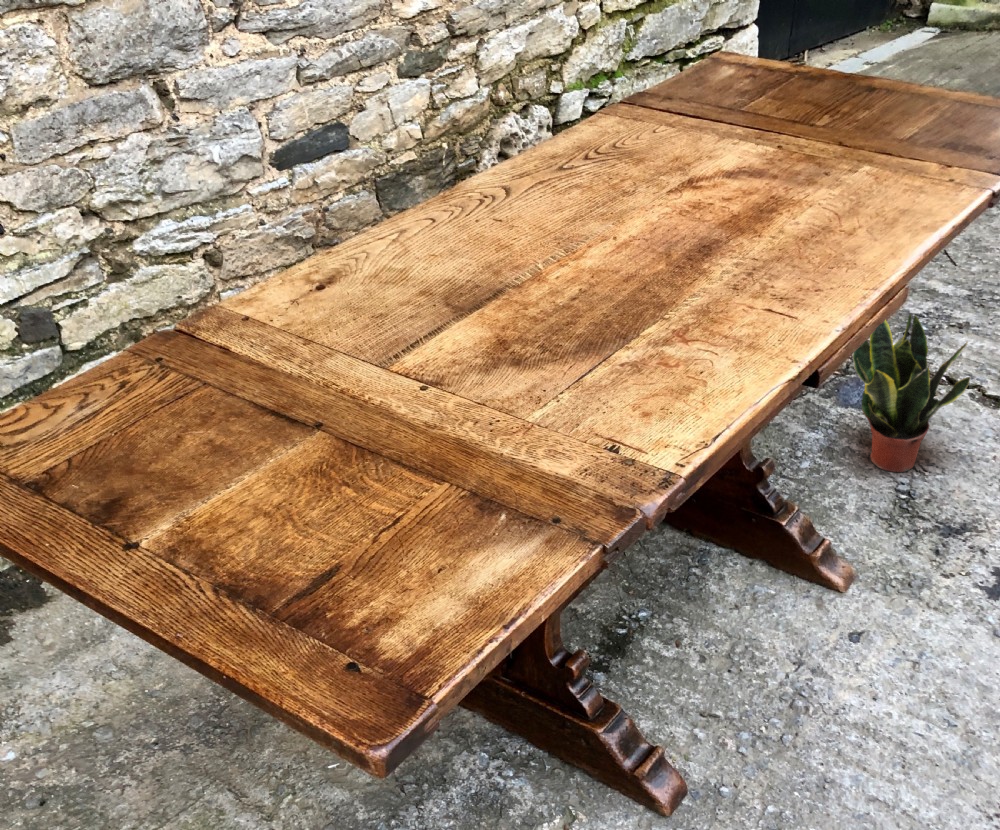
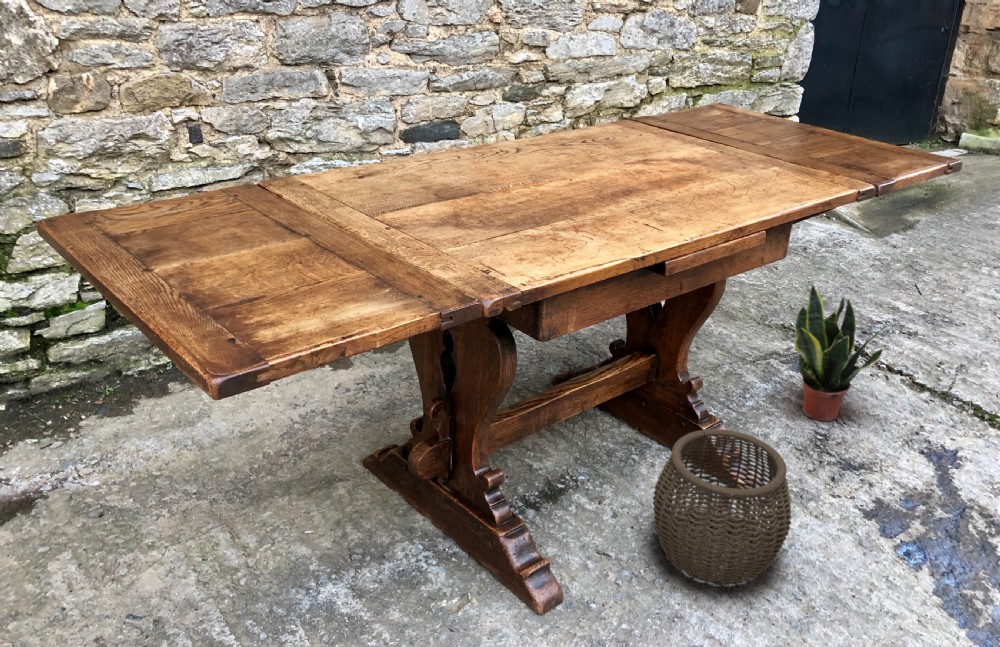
woven basket: none [759,535,934,730] -> present [653,429,791,585]

